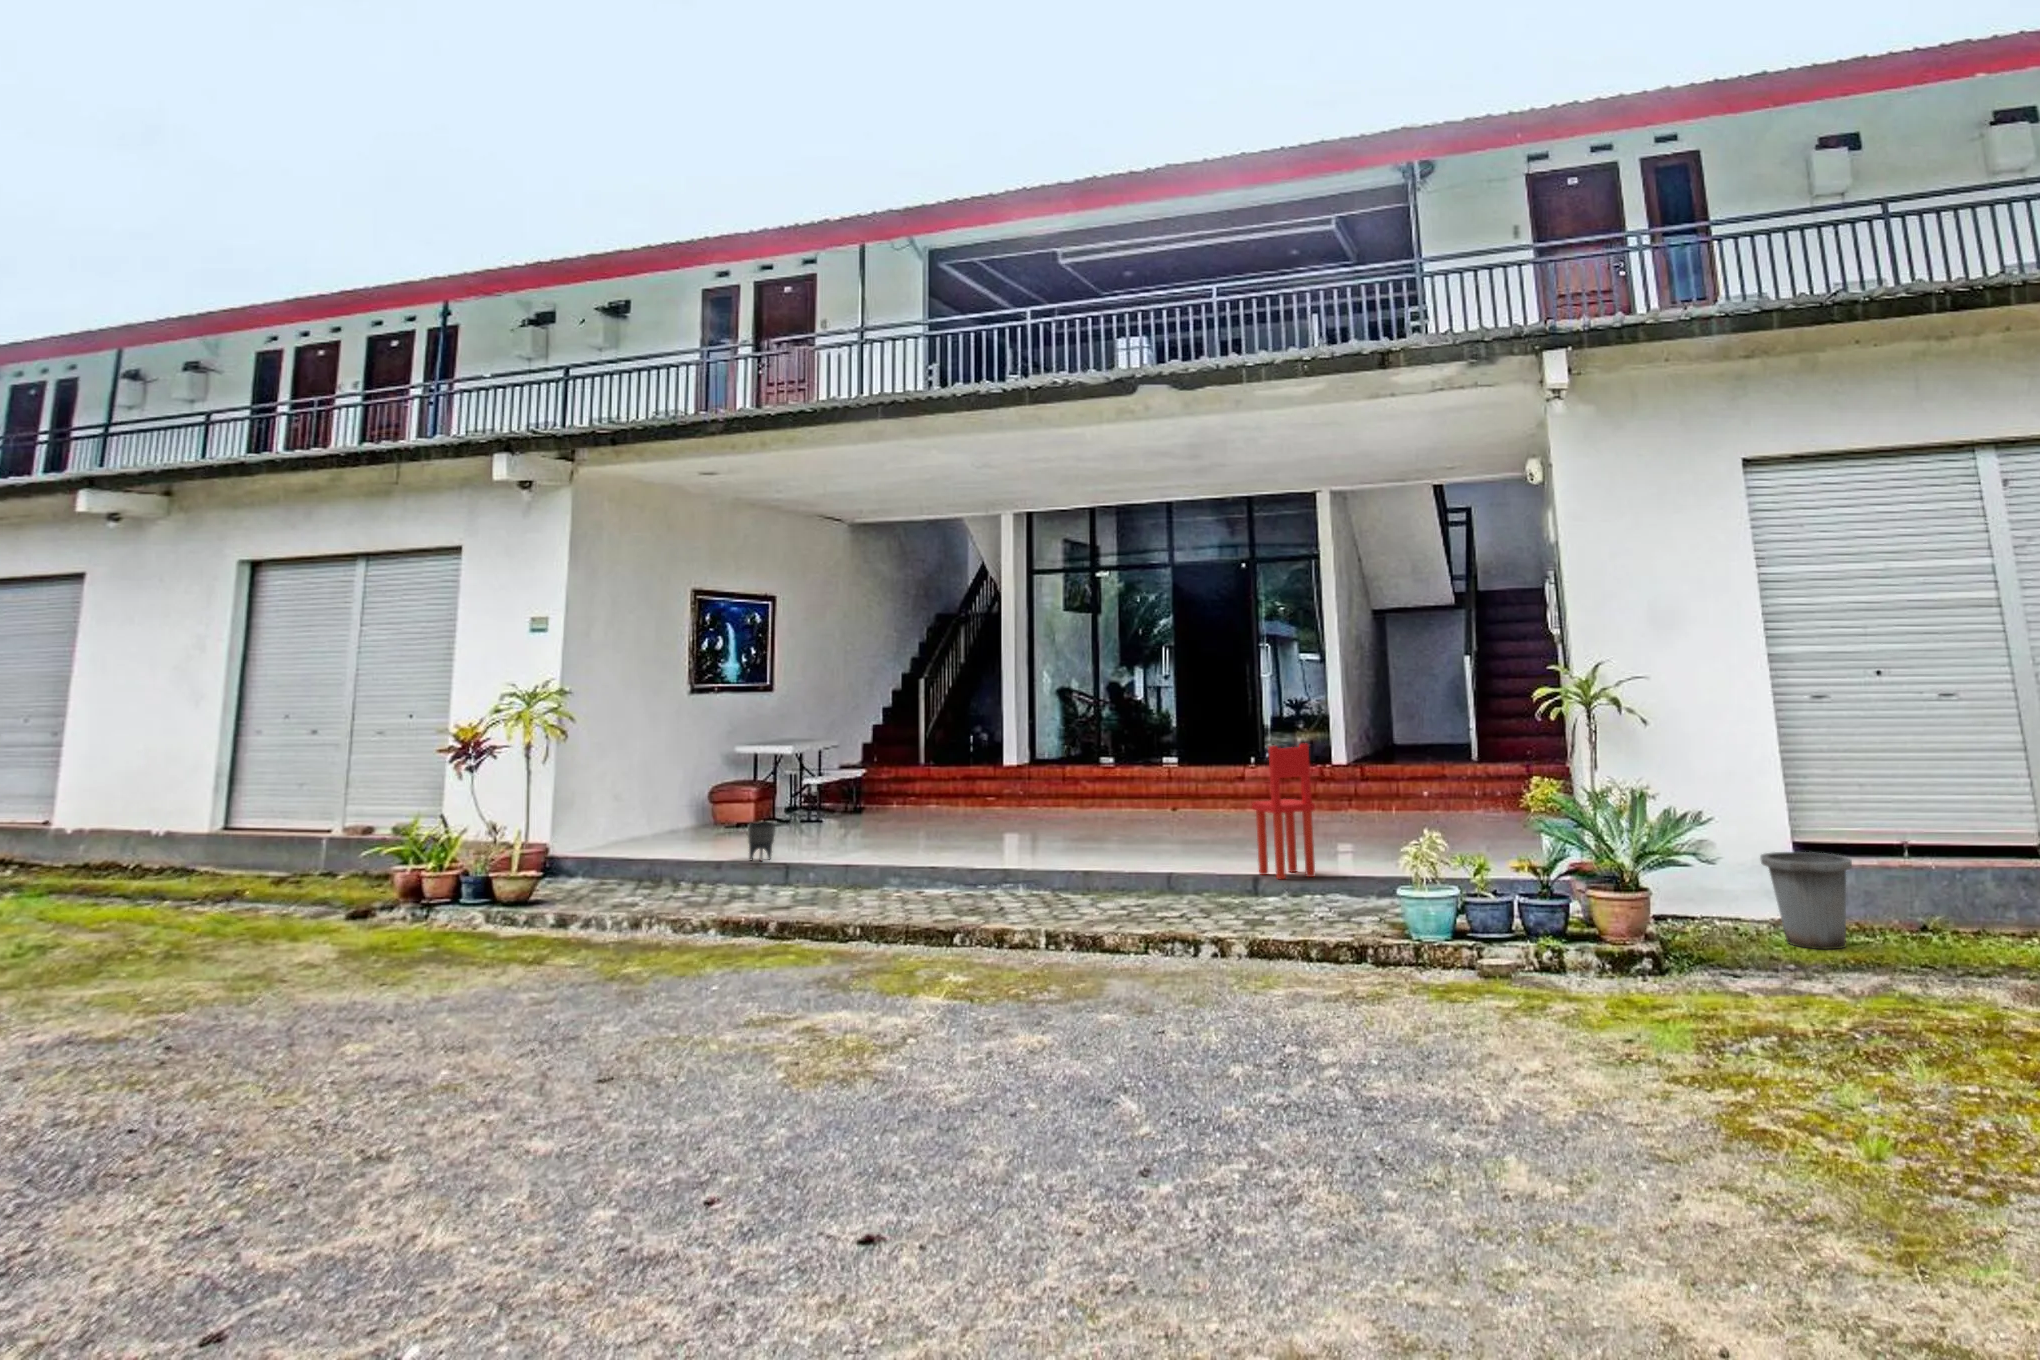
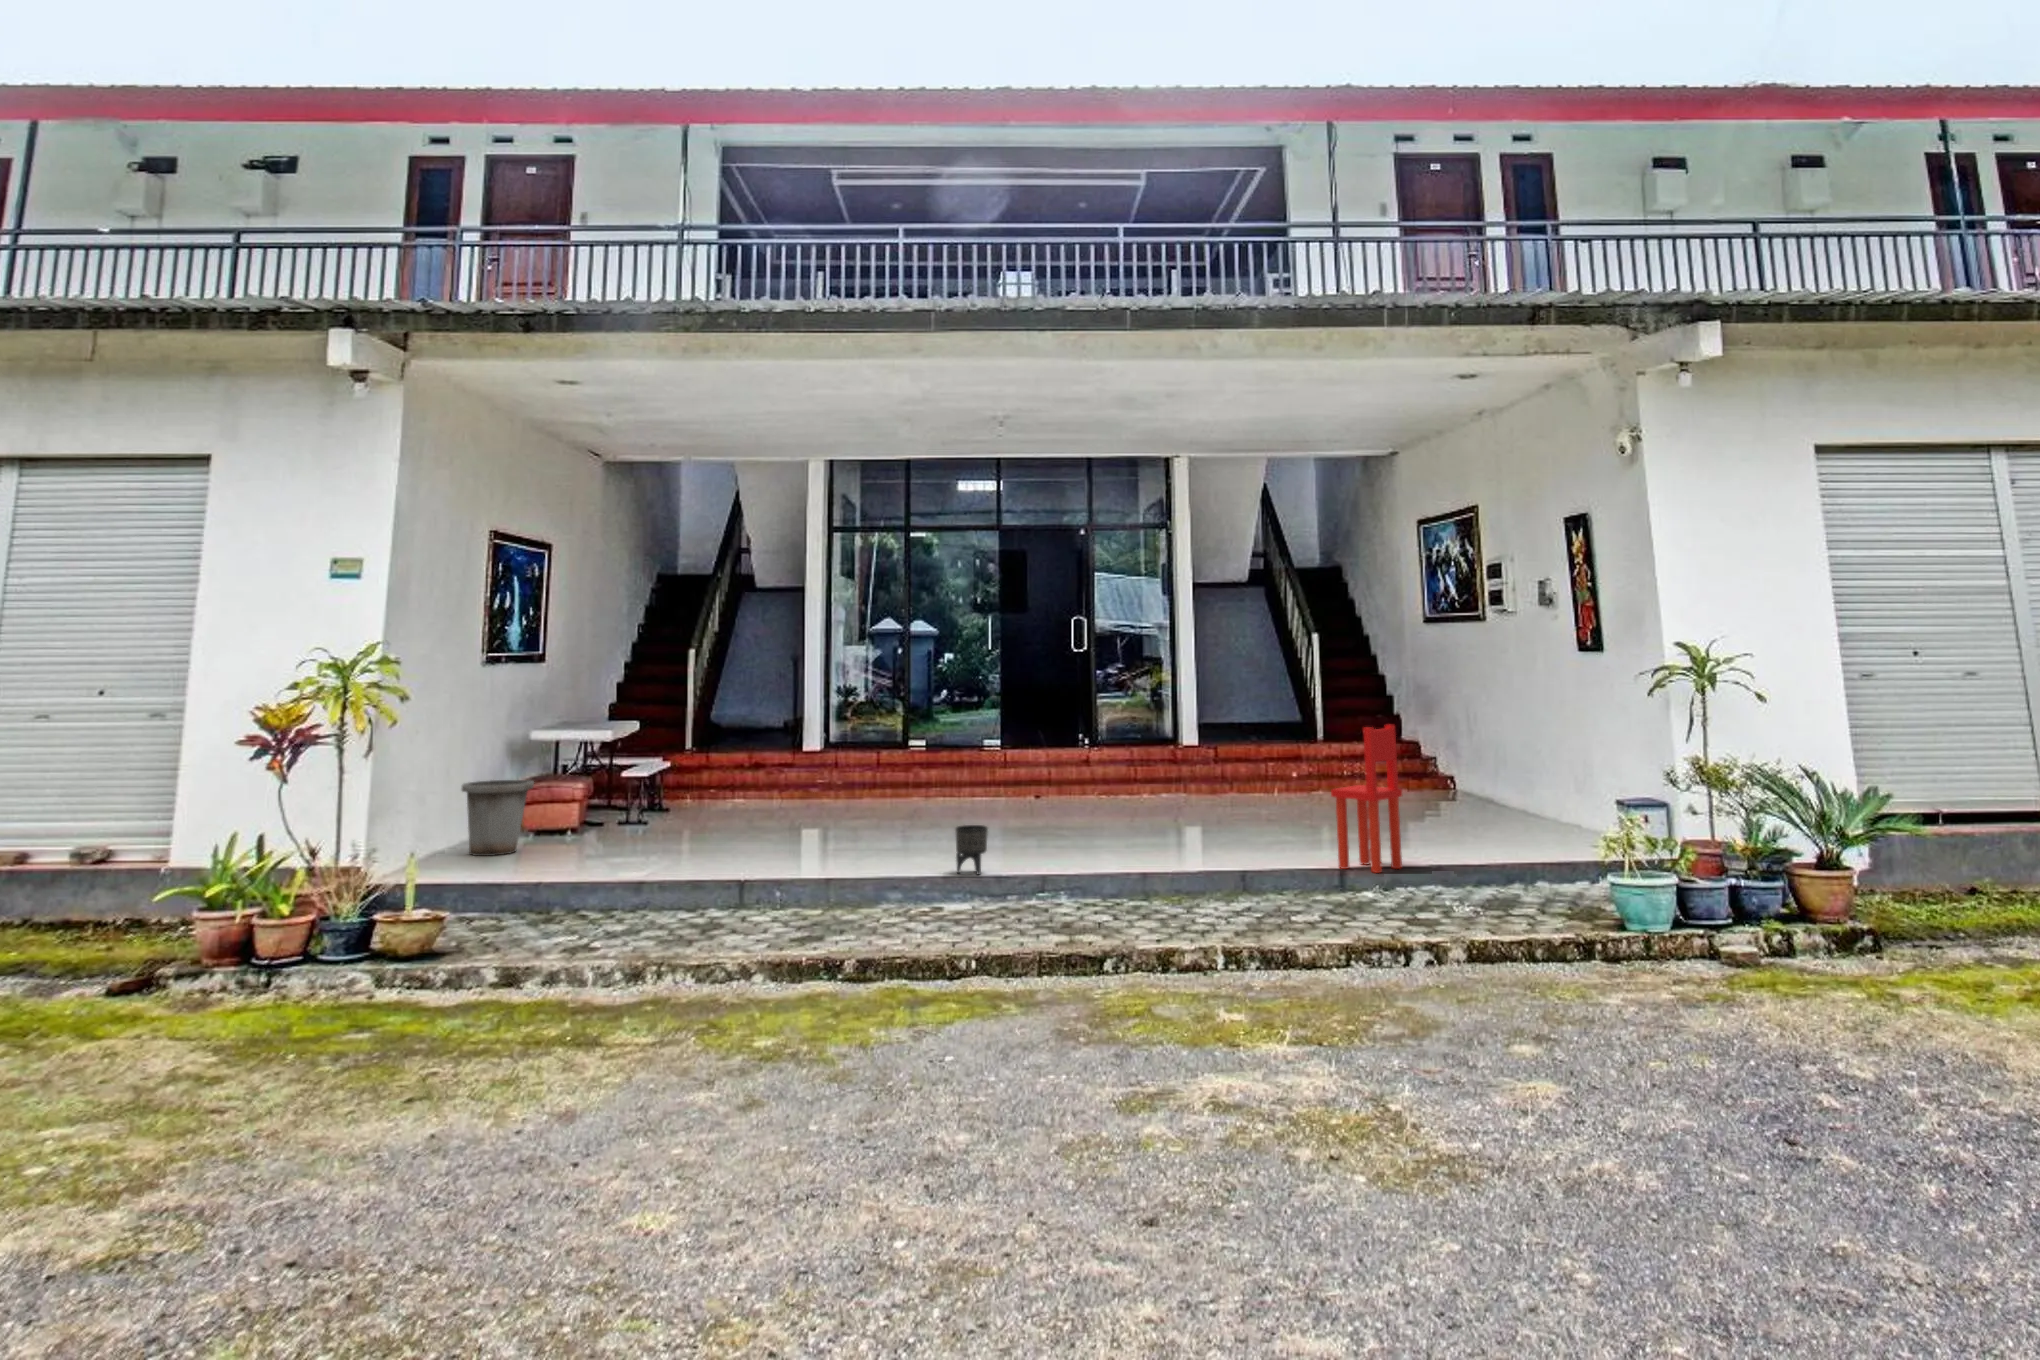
planter: present [748,822,775,861] -> present [955,825,988,875]
trash can: present [1760,852,1852,949] -> present [462,780,534,856]

